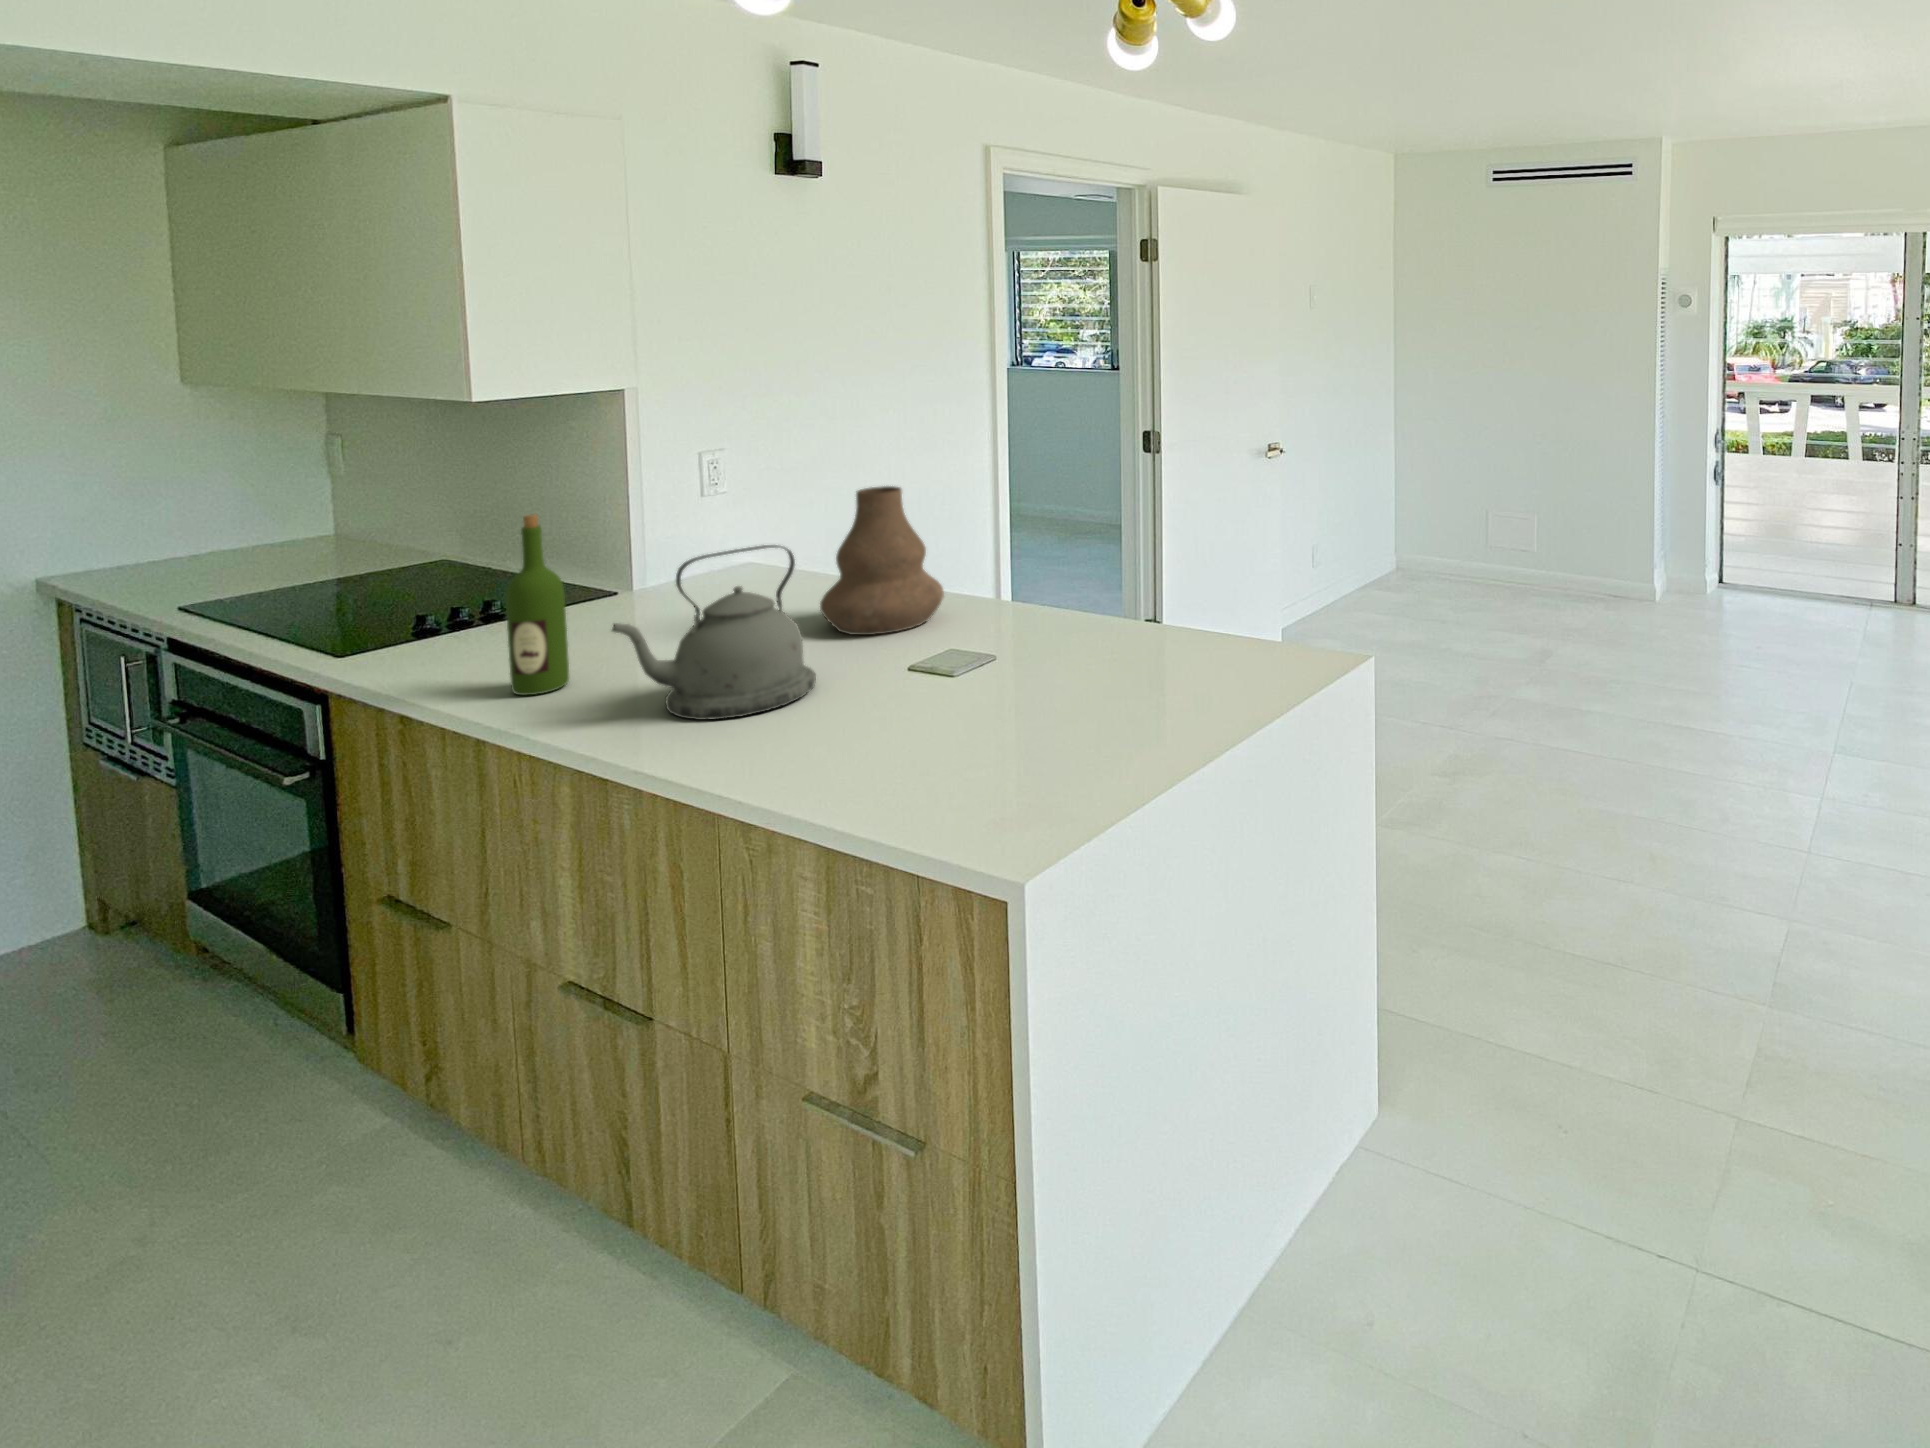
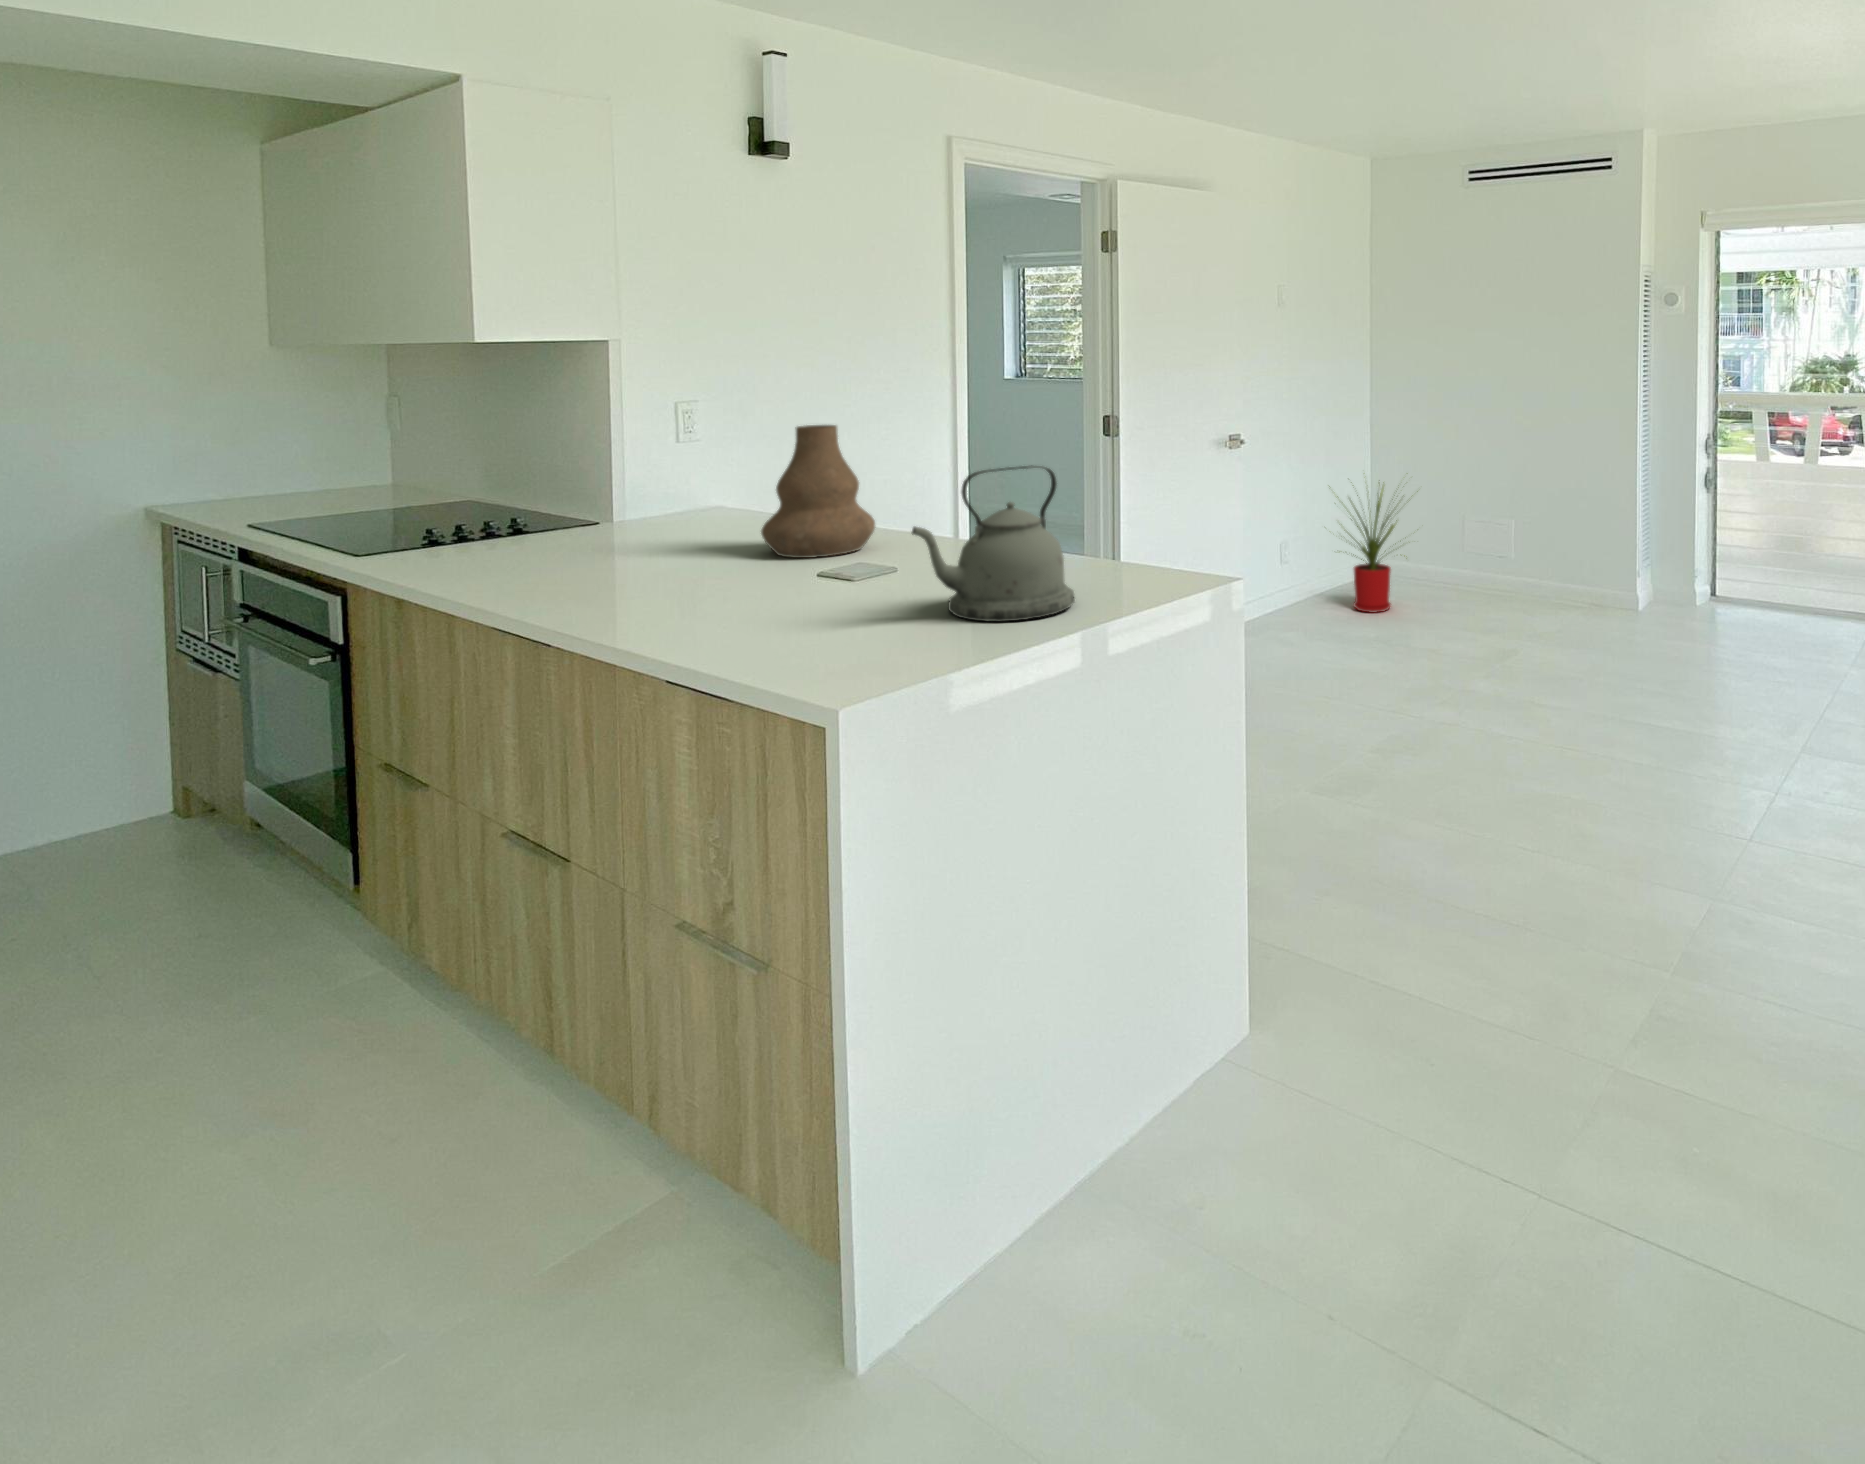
house plant: none [1336,472,1435,613] -> present [1329,486,1418,612]
wine bottle: present [506,514,569,695] -> none [478,426,531,585]
kettle: present [612,545,816,720] -> present [912,465,1075,622]

